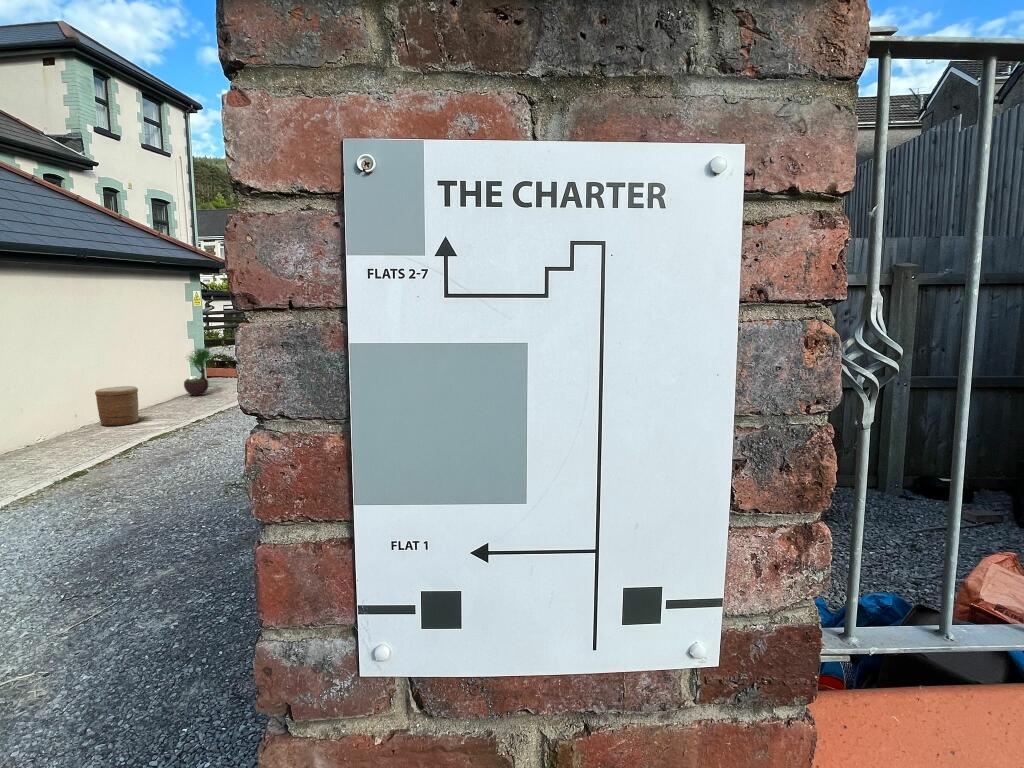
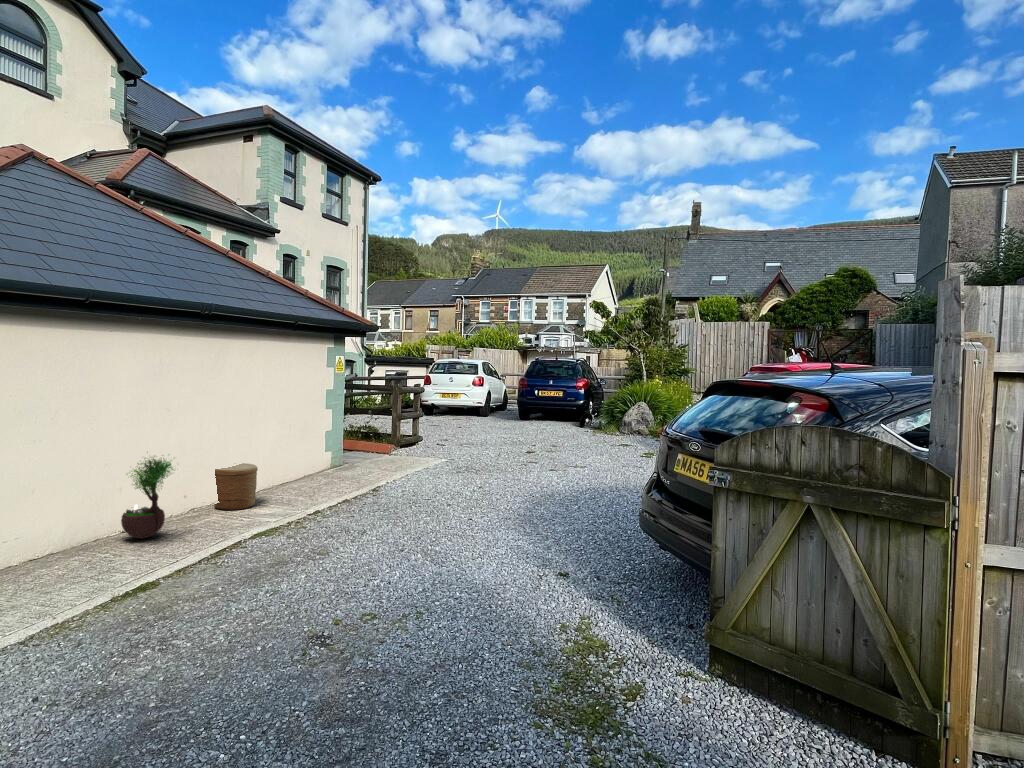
potted tree: present [184,348,211,396] -> present [121,456,173,538]

